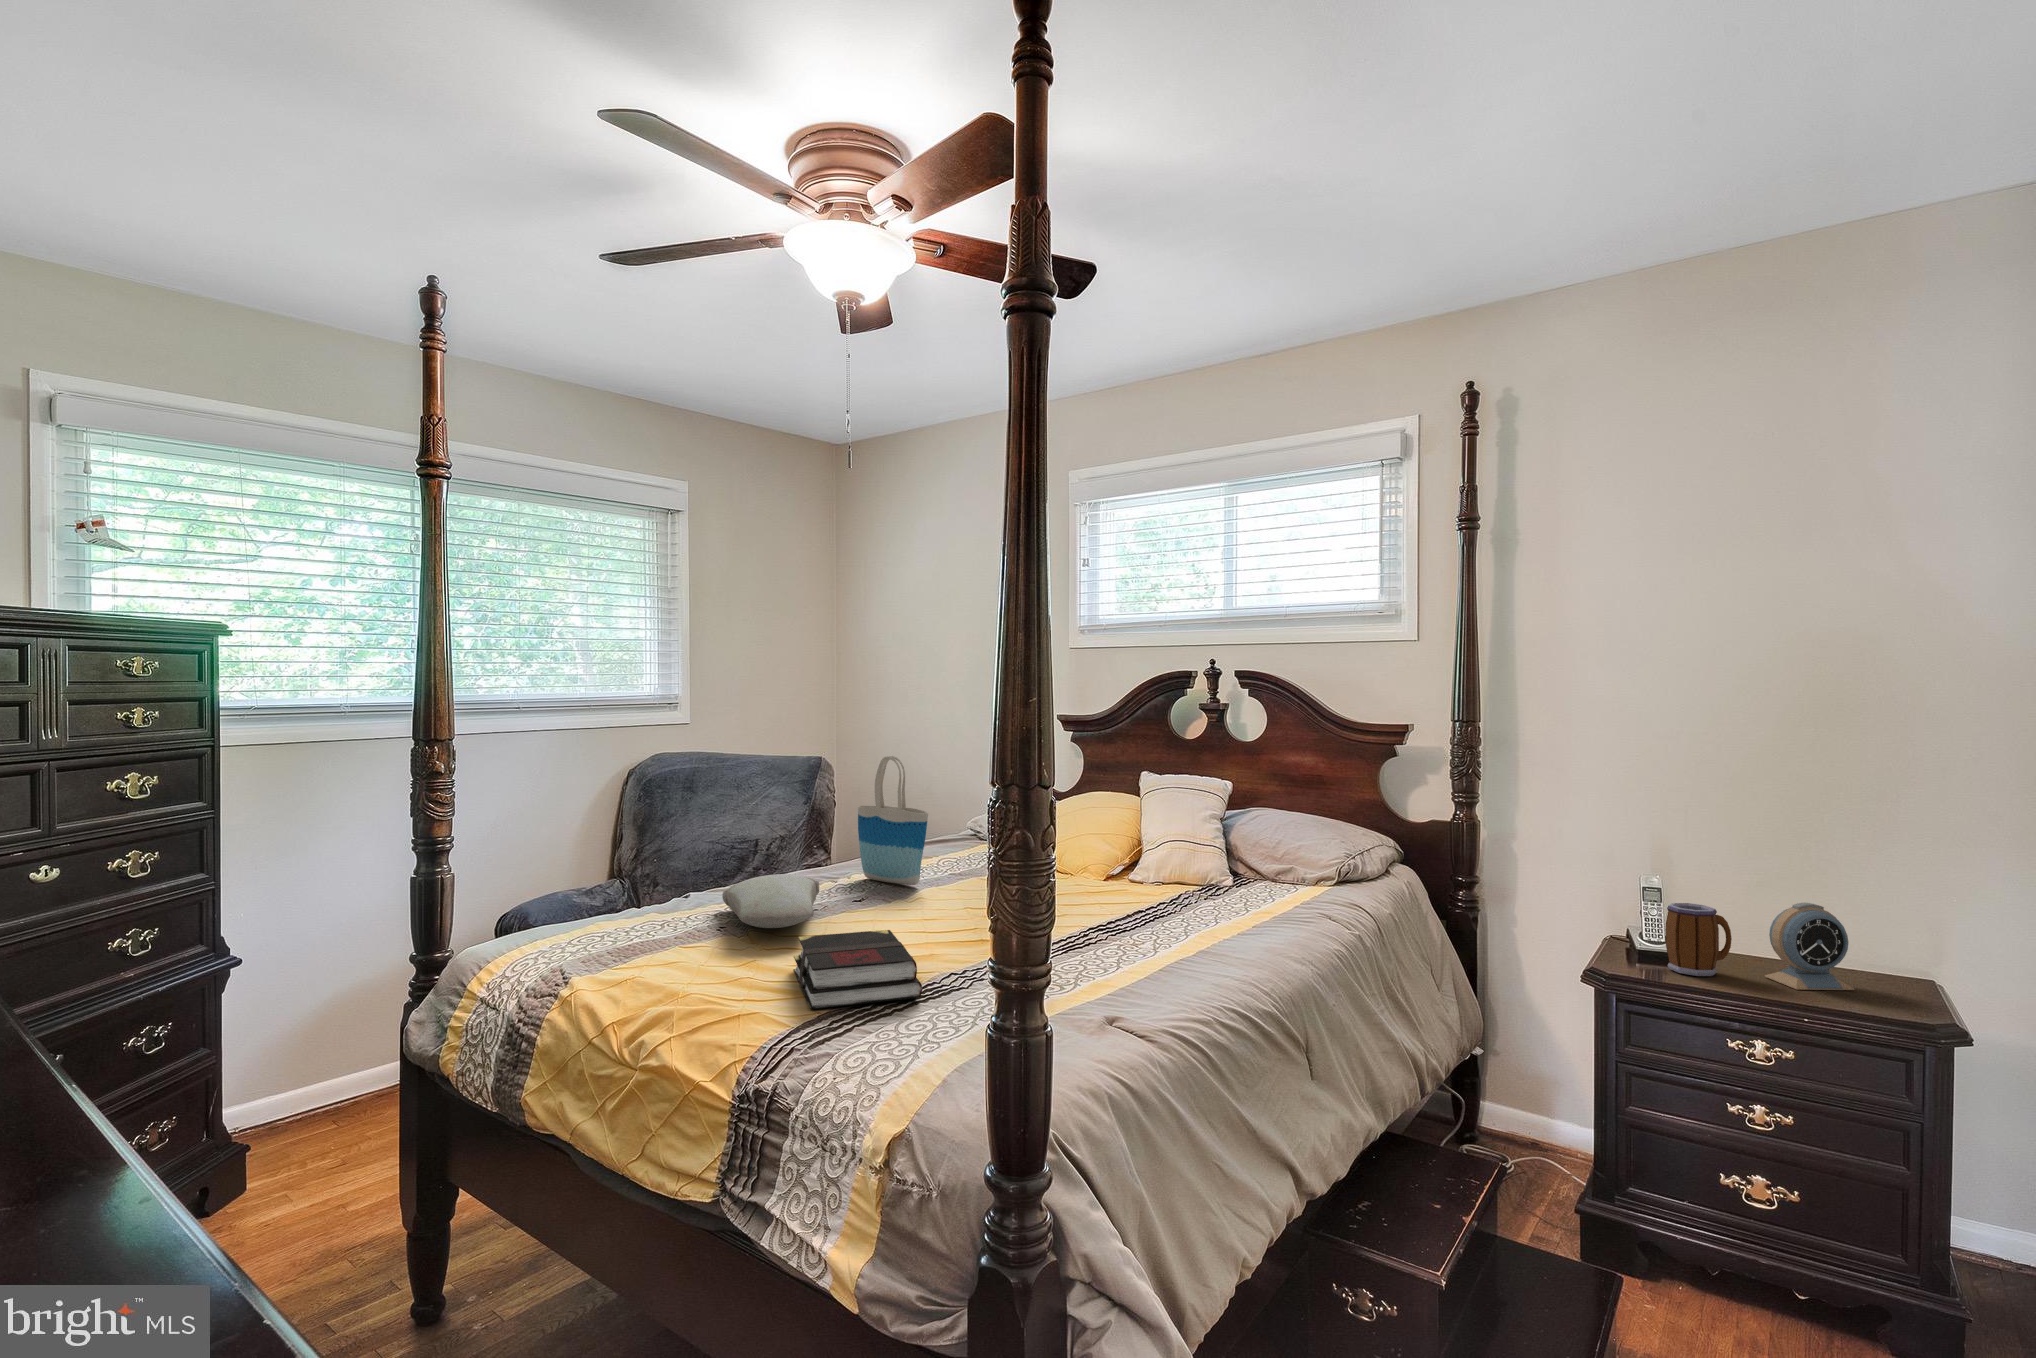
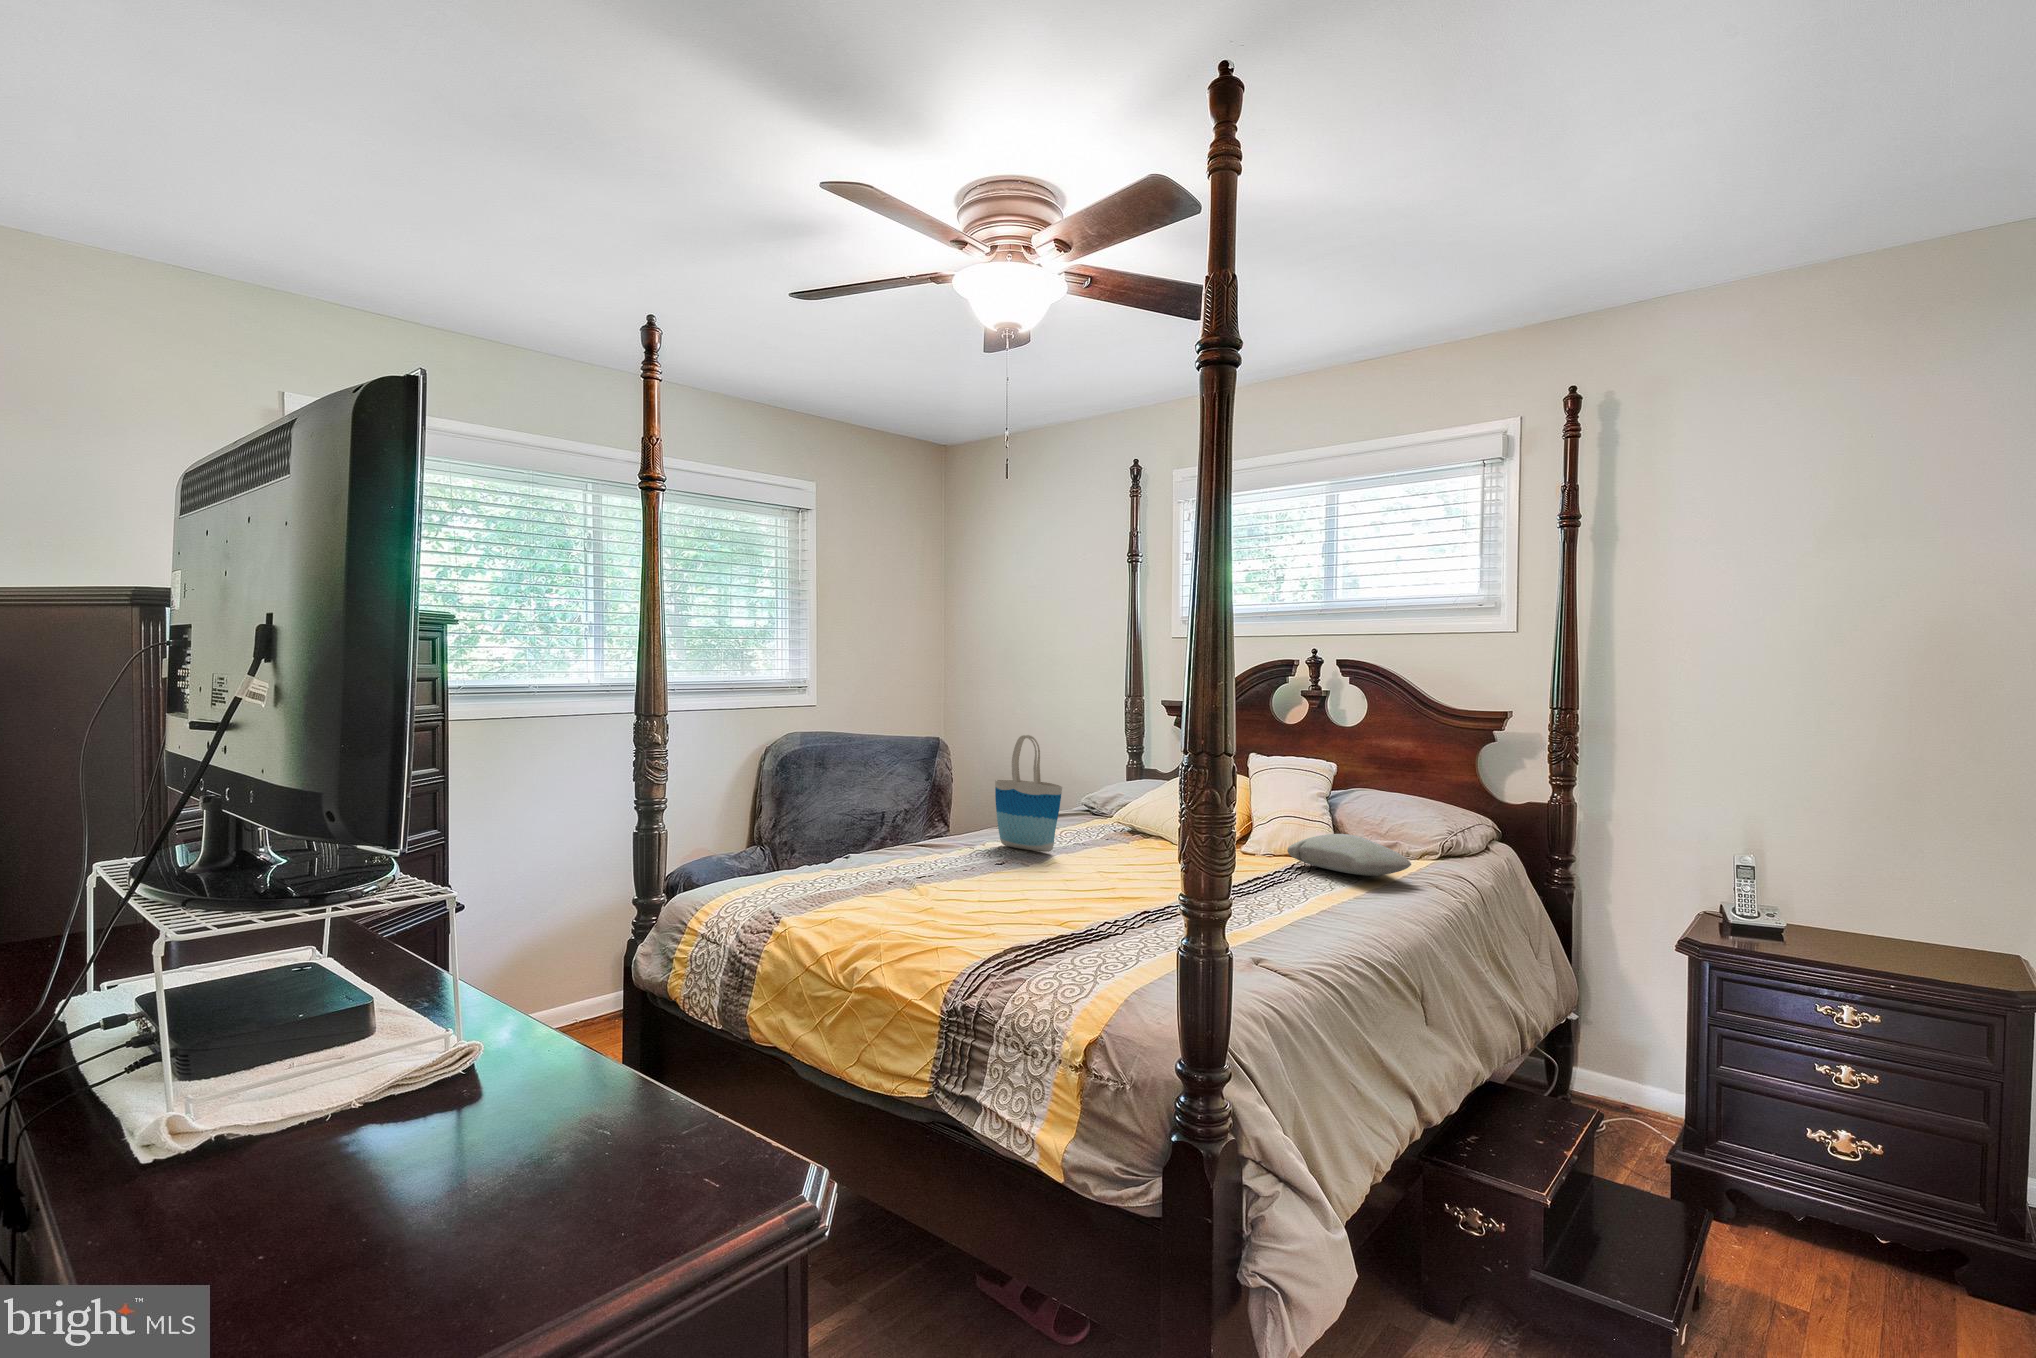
pillow: present [722,874,819,928] -> present [1287,834,1411,876]
mug: present [1666,903,1732,976] -> none [1757,880,1821,947]
alarm clock: present [1765,903,1854,990] -> none [1853,880,1939,962]
book: present [794,930,922,1009] -> none [968,884,1087,946]

